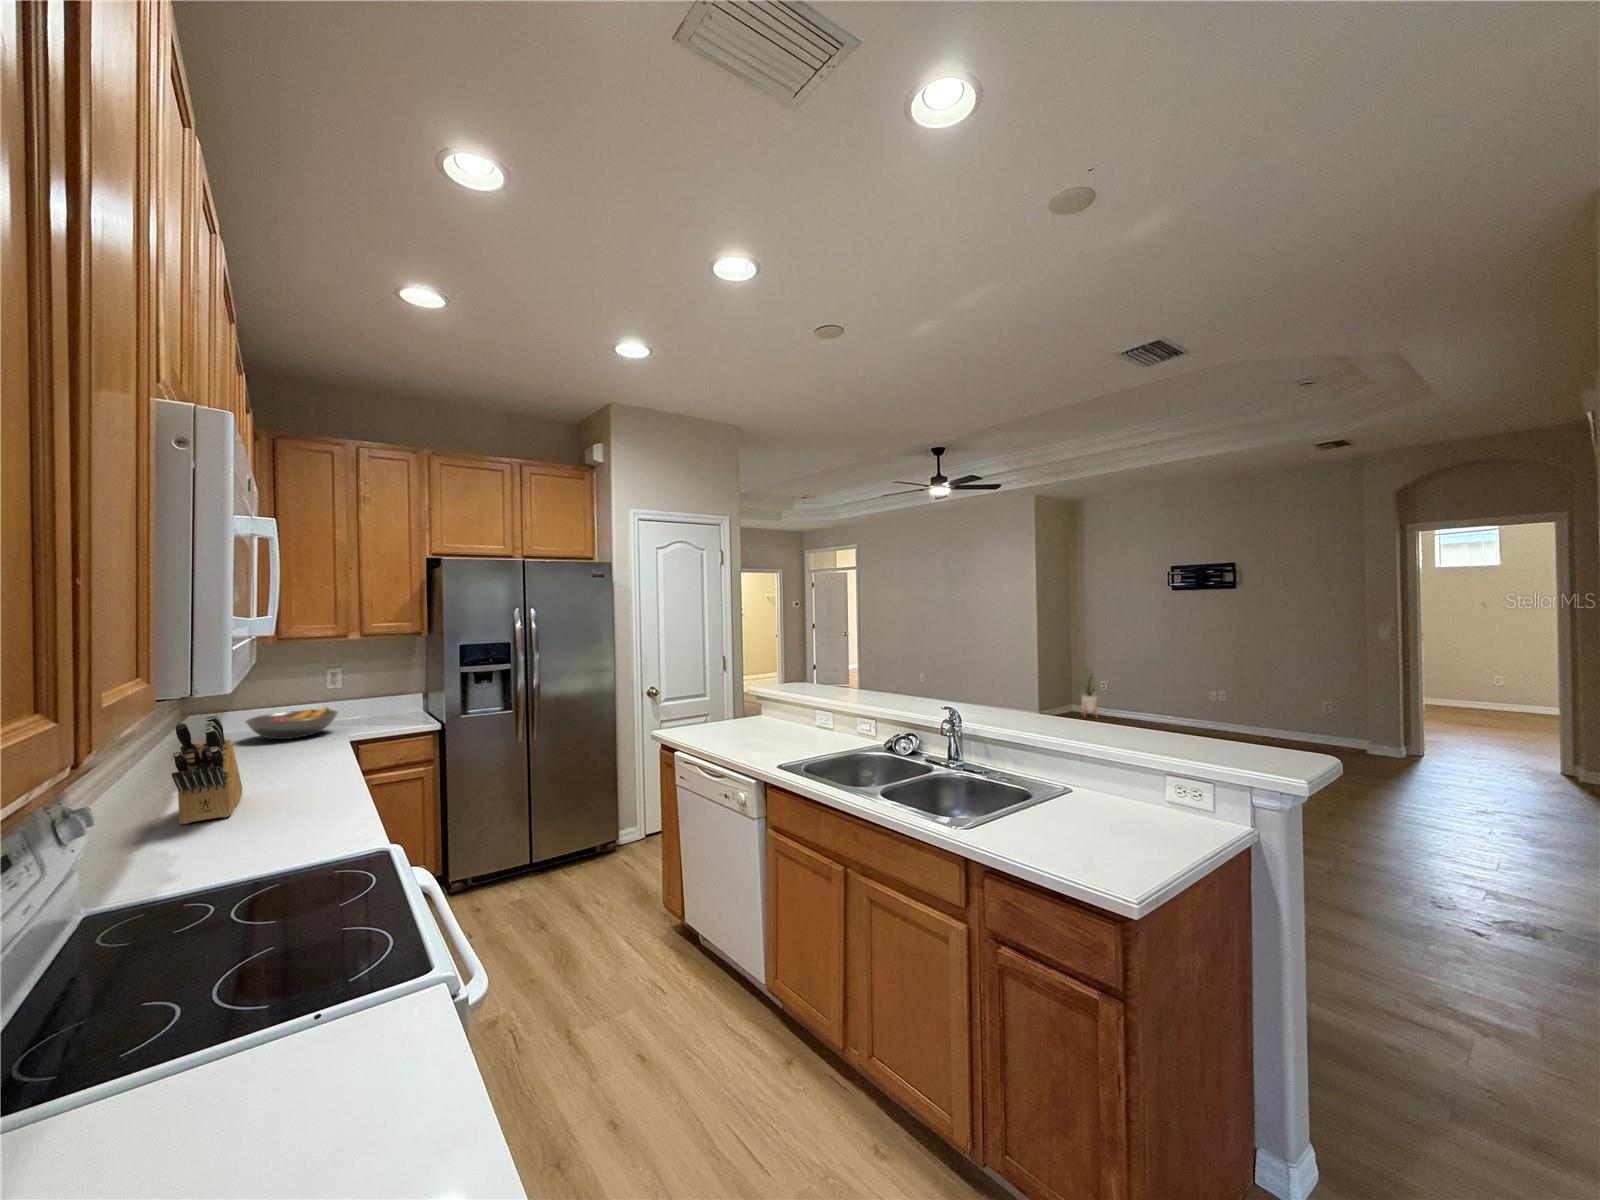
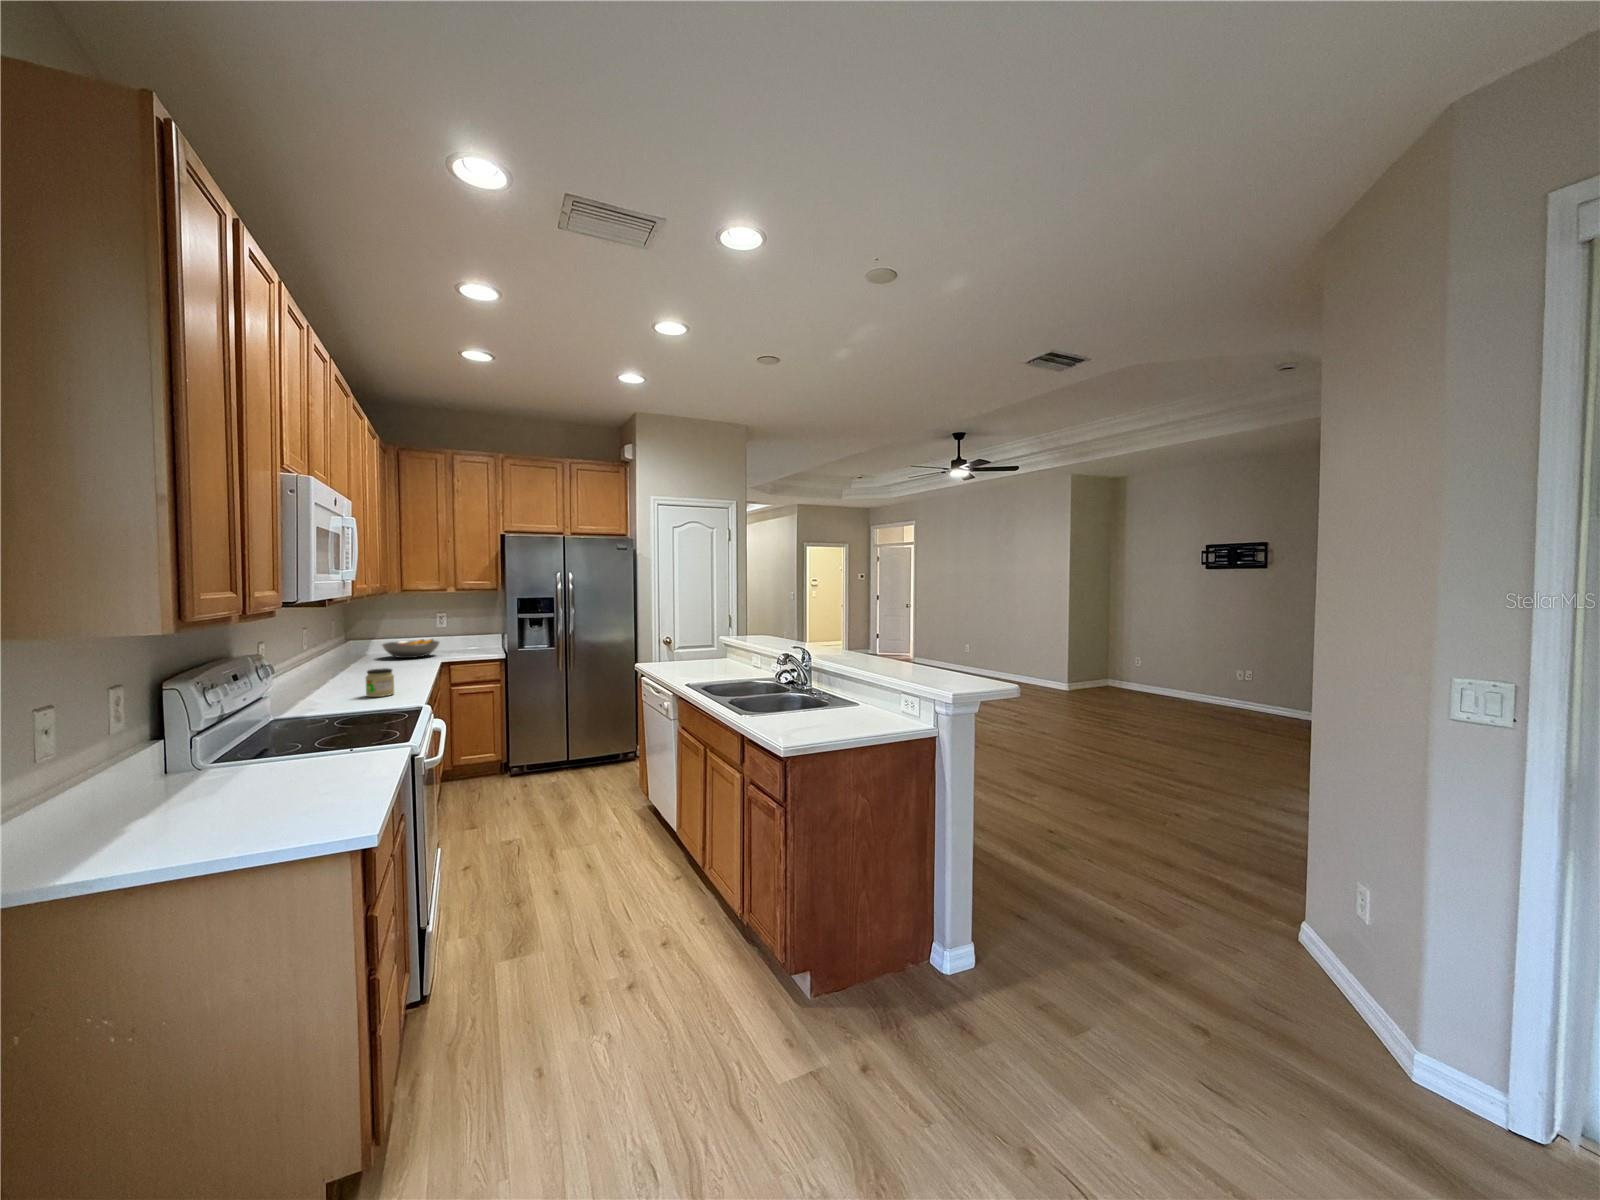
house plant: present [1080,670,1097,717] -> none [1105,638,1139,693]
knife block: present [172,715,242,824] -> none [318,629,363,692]
jar: none [266,776,318,829] -> present [366,668,394,697]

